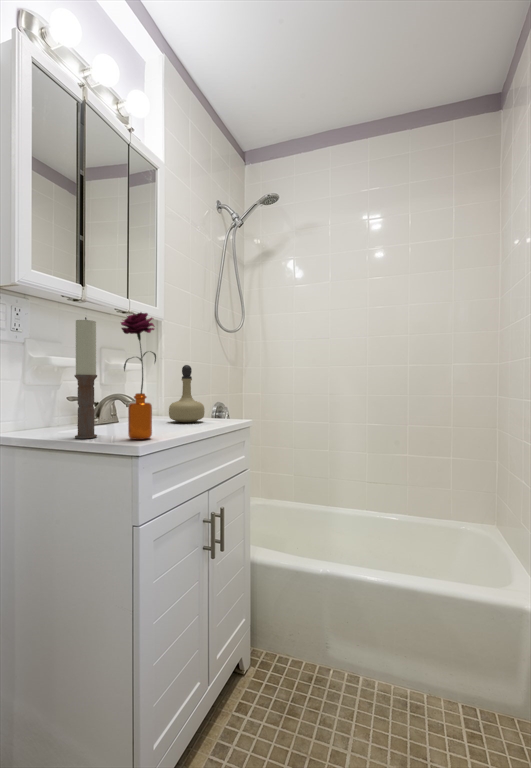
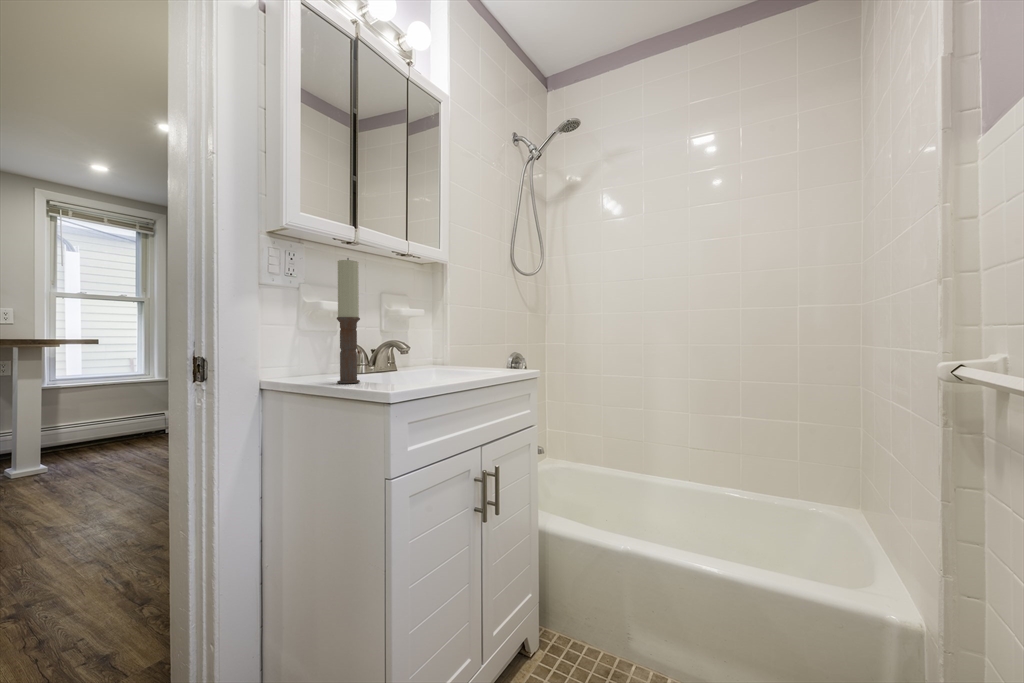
flower: present [121,312,156,440] -> none [378,249,418,385]
perfume bottle: present [169,365,205,422] -> none [448,310,487,372]

